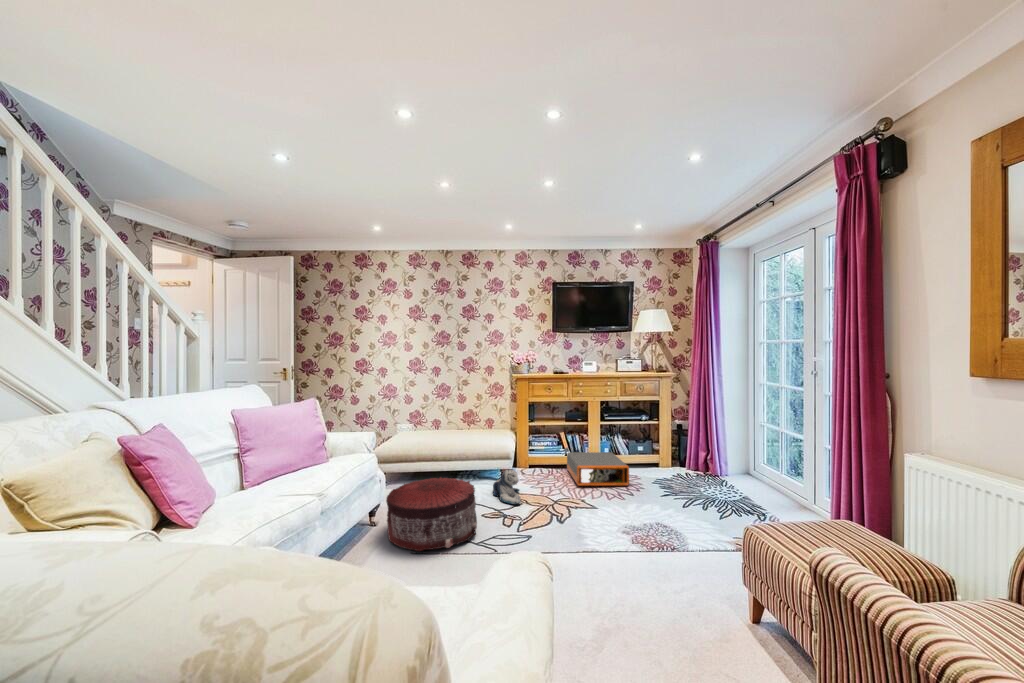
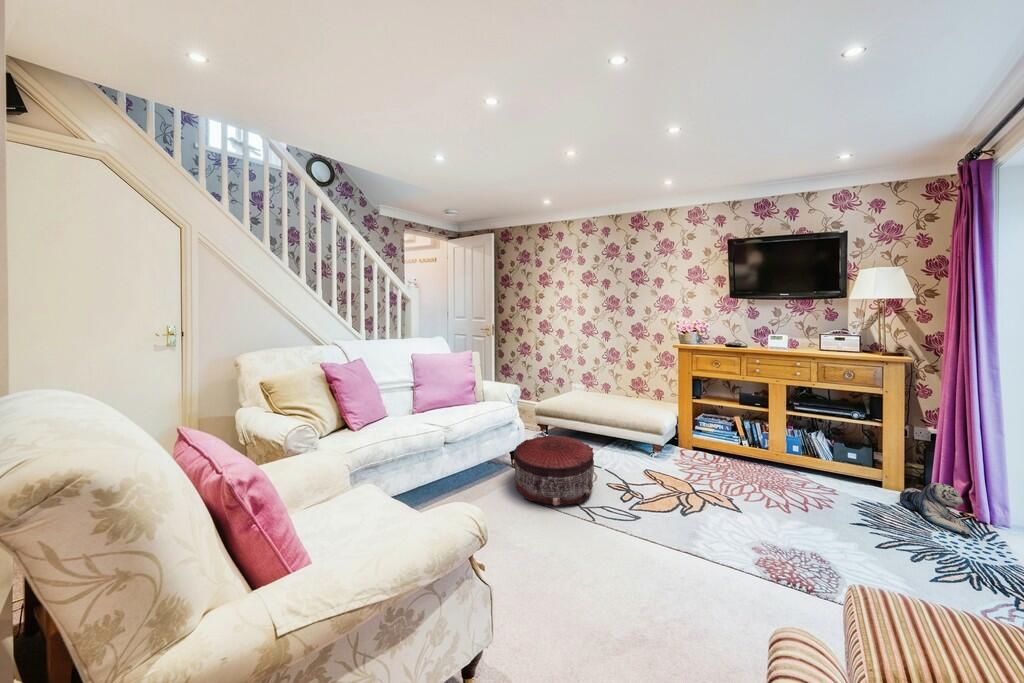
storage box: present [567,452,629,486] -> none [730,436,808,494]
plush toy: present [493,470,520,505] -> present [900,483,971,534]

